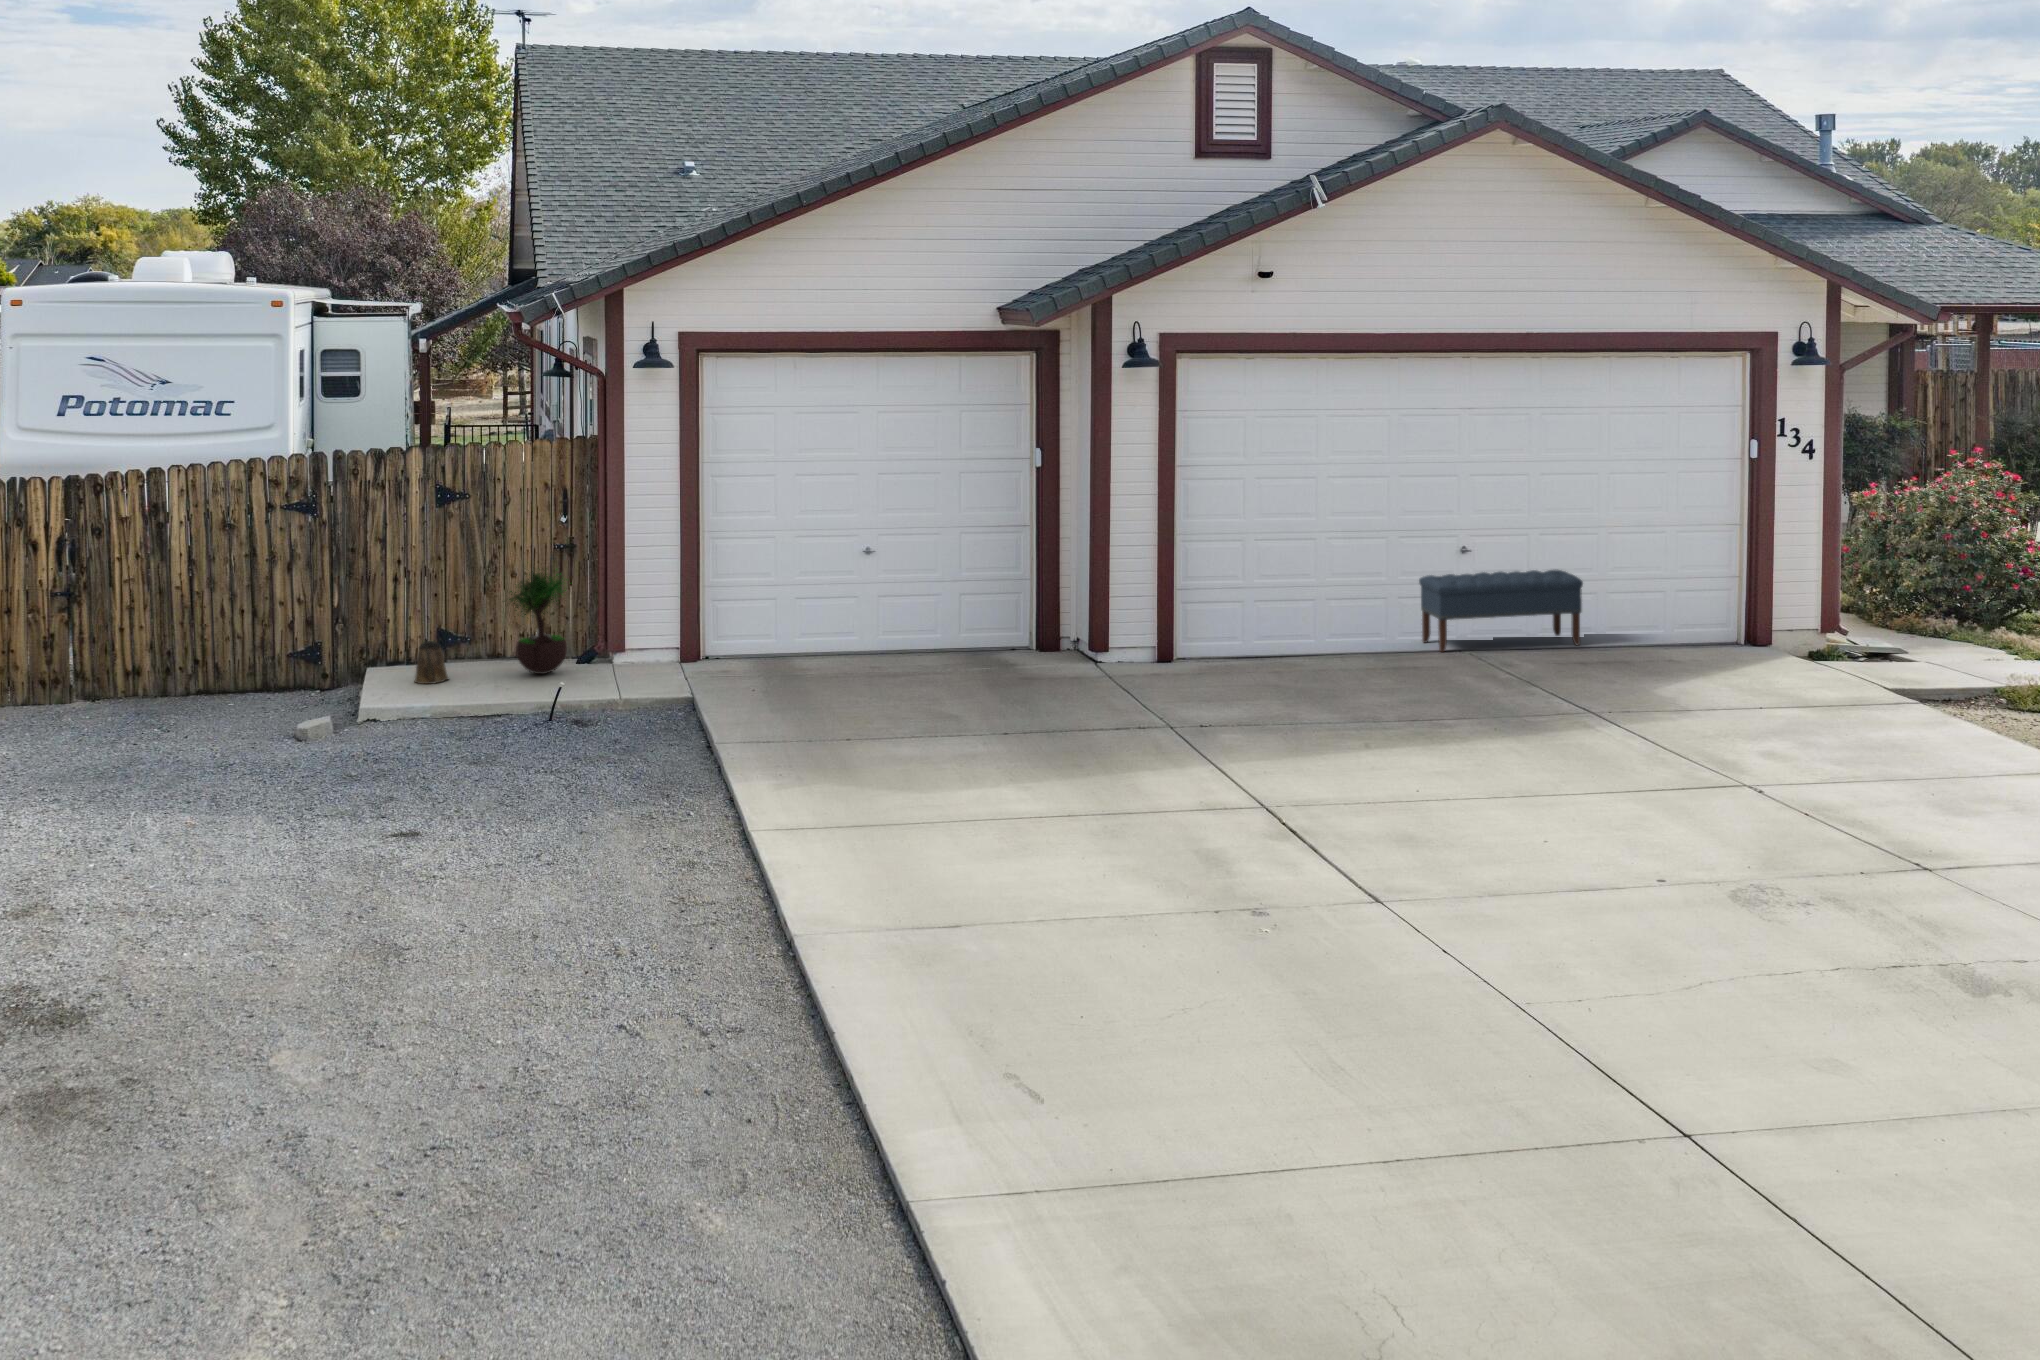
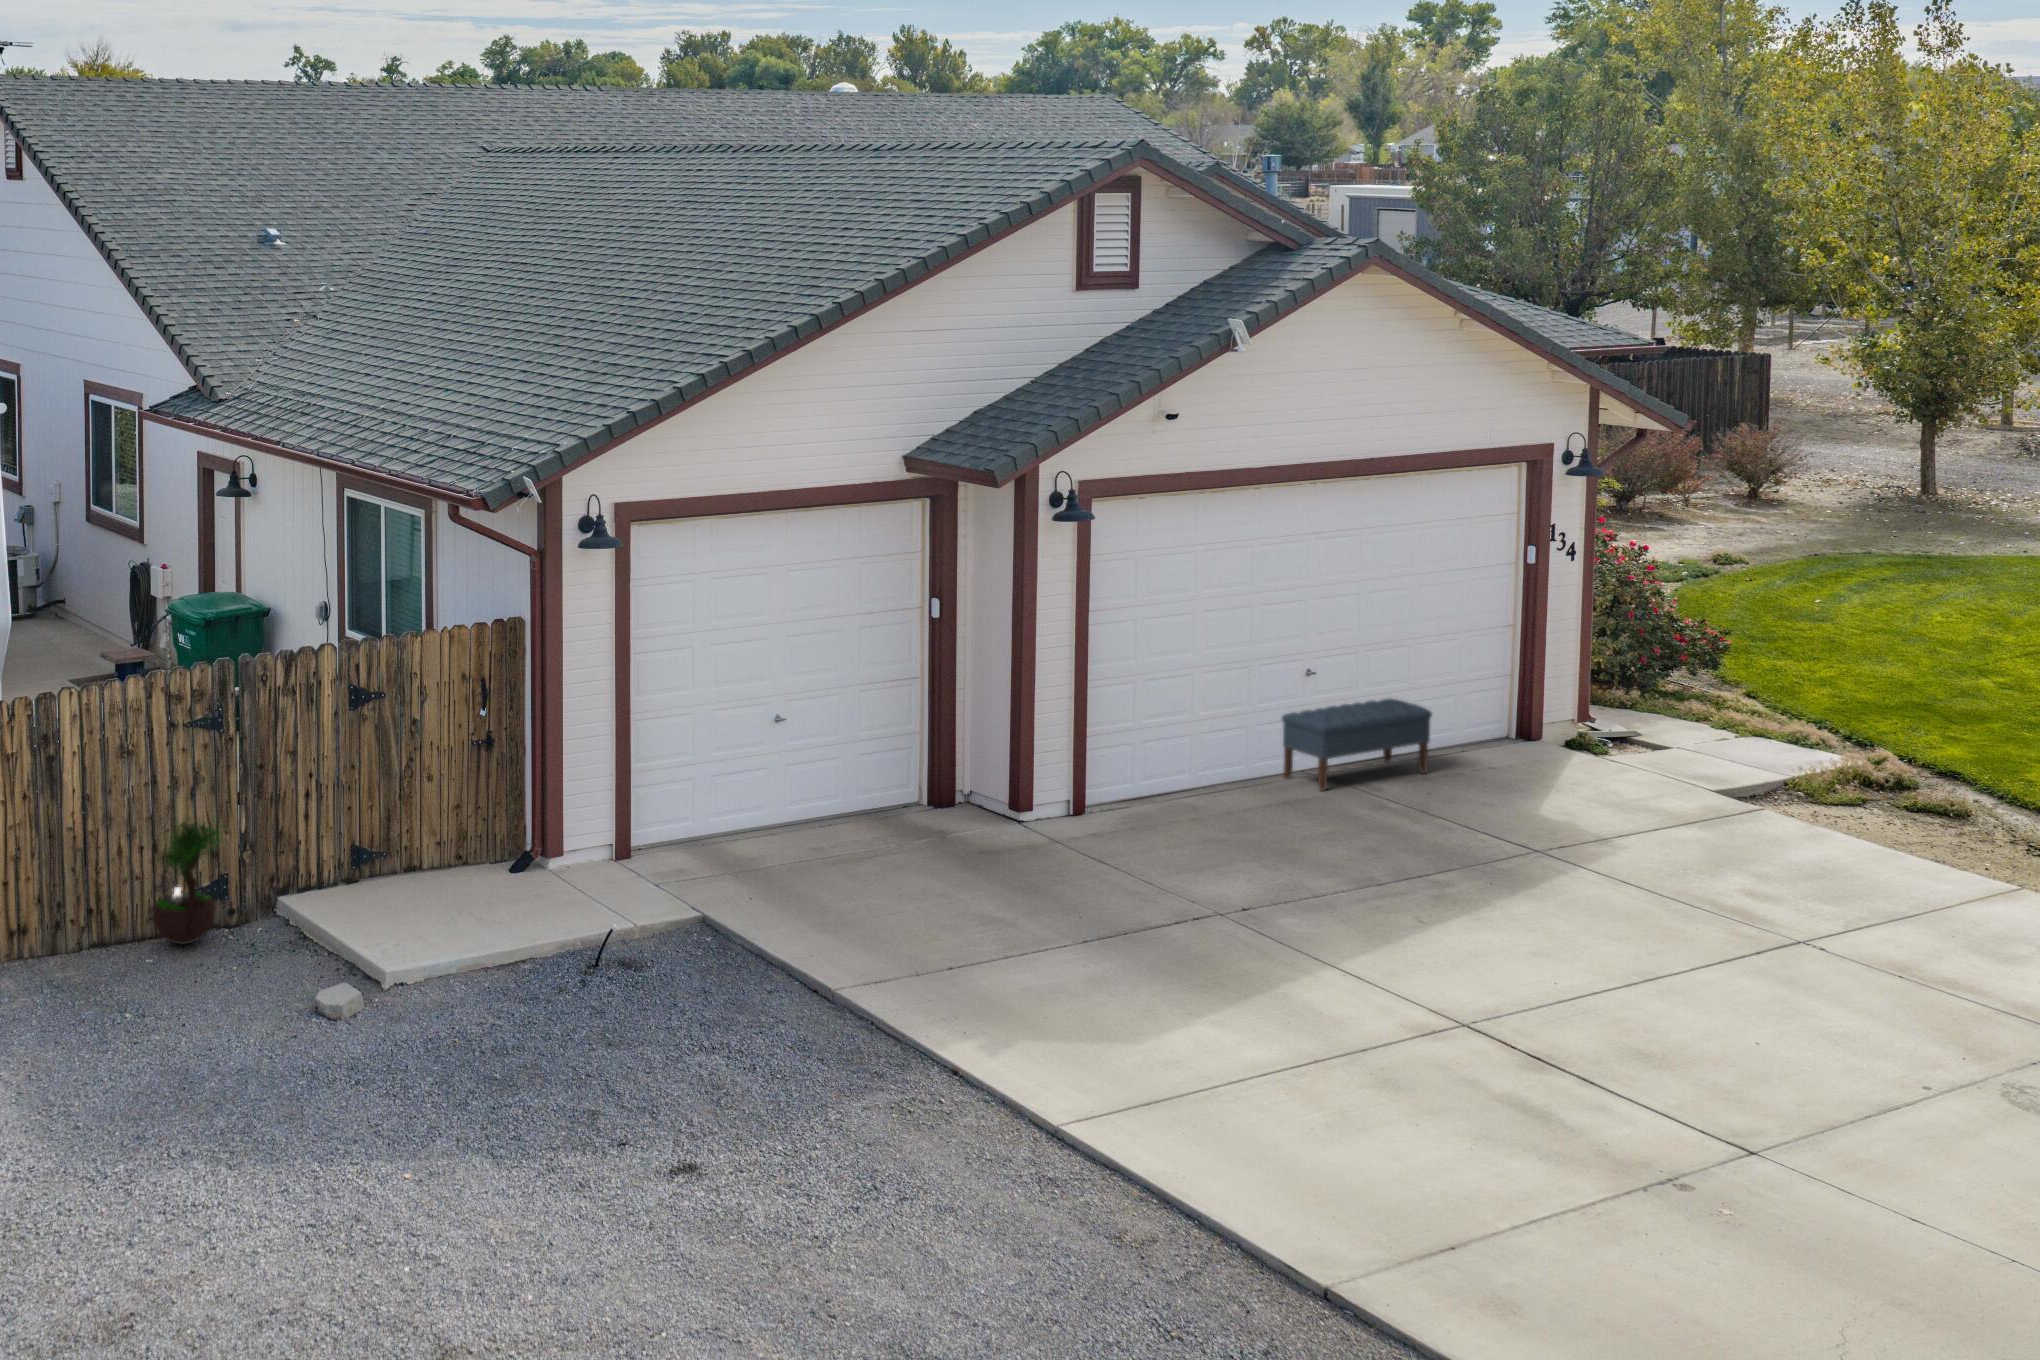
potted tree: present [509,568,567,674] -> present [153,816,225,944]
watering can: present [415,641,448,684] -> none [337,861,379,915]

